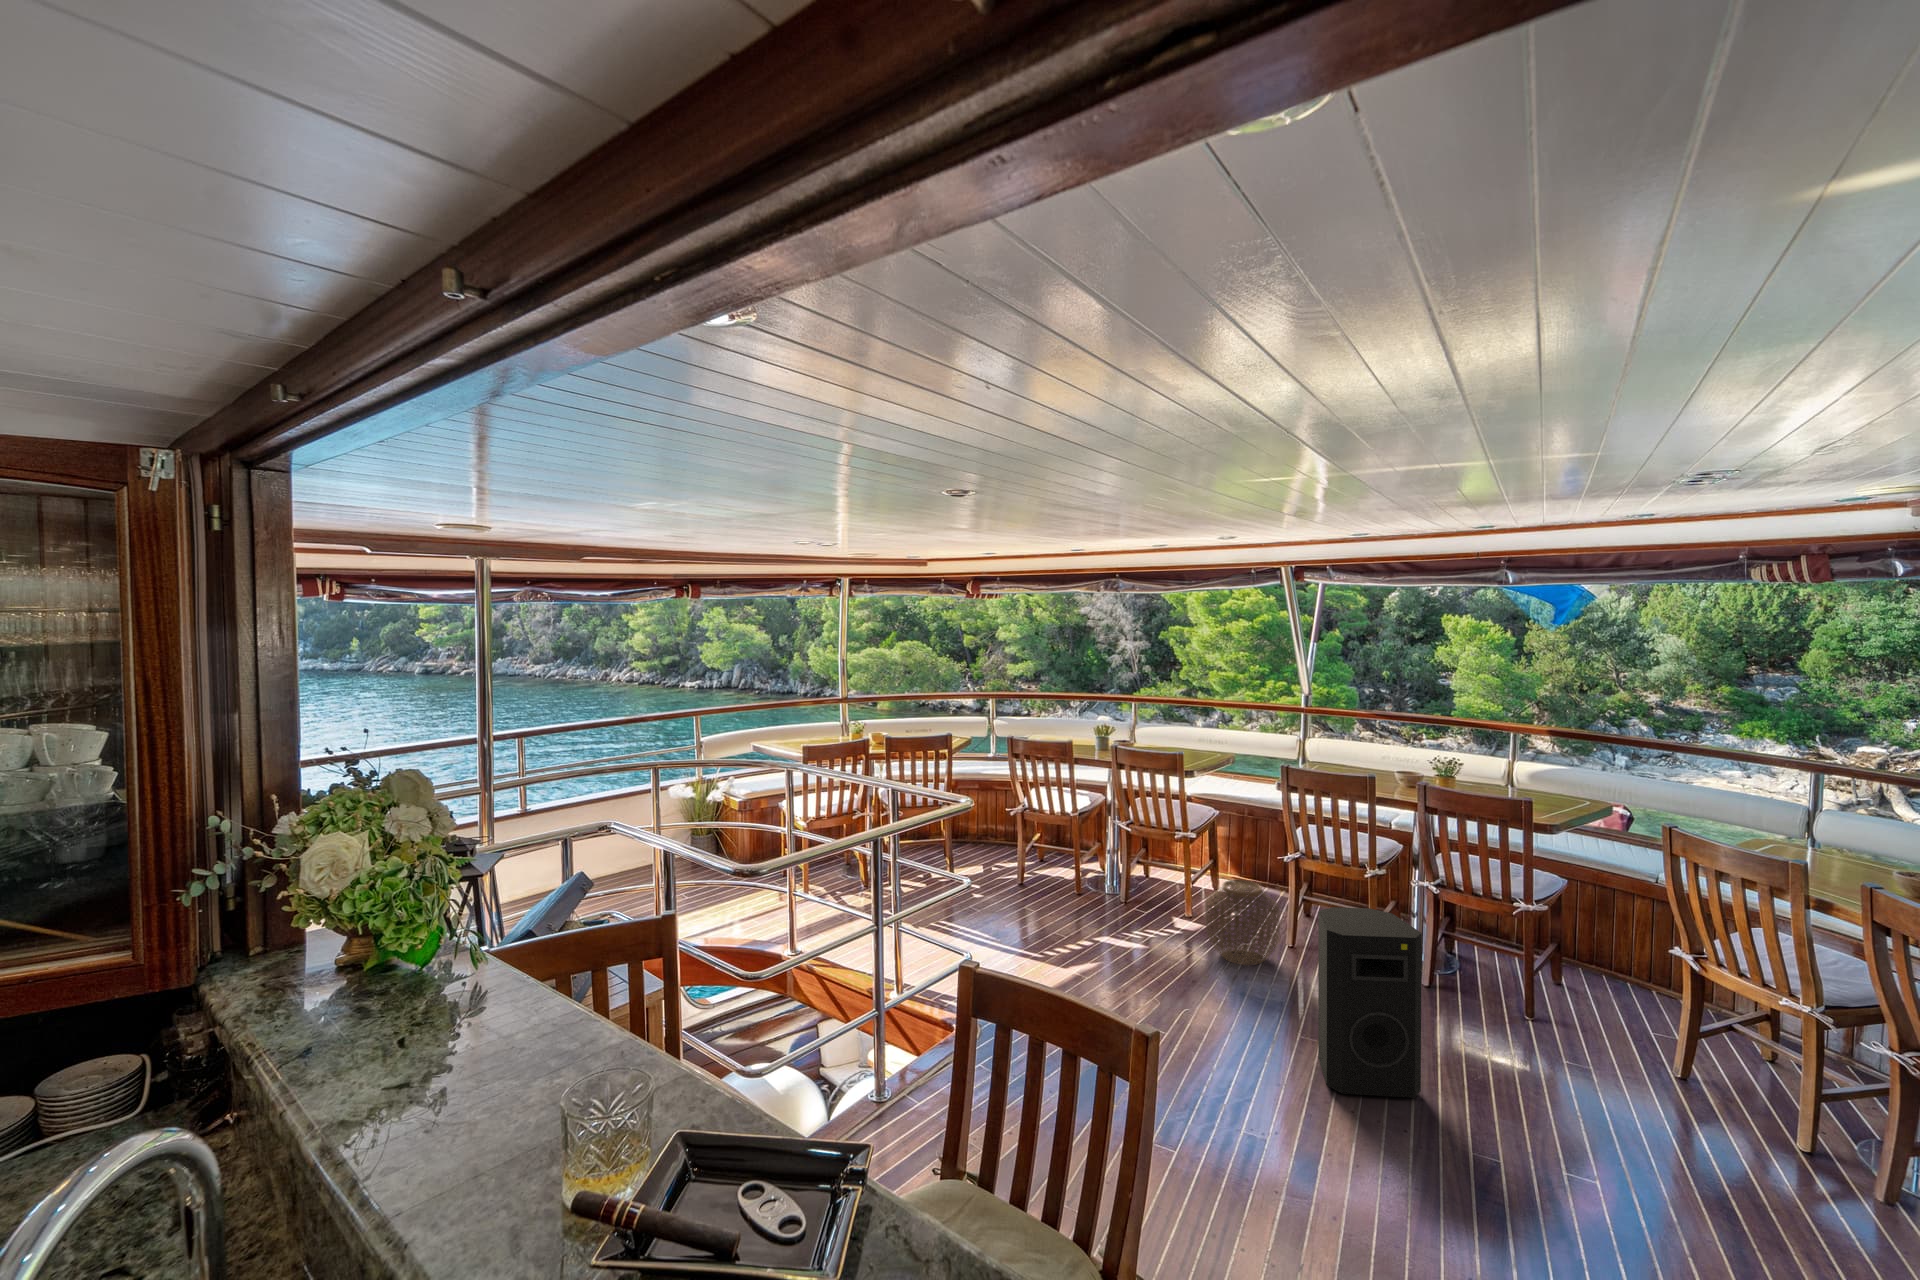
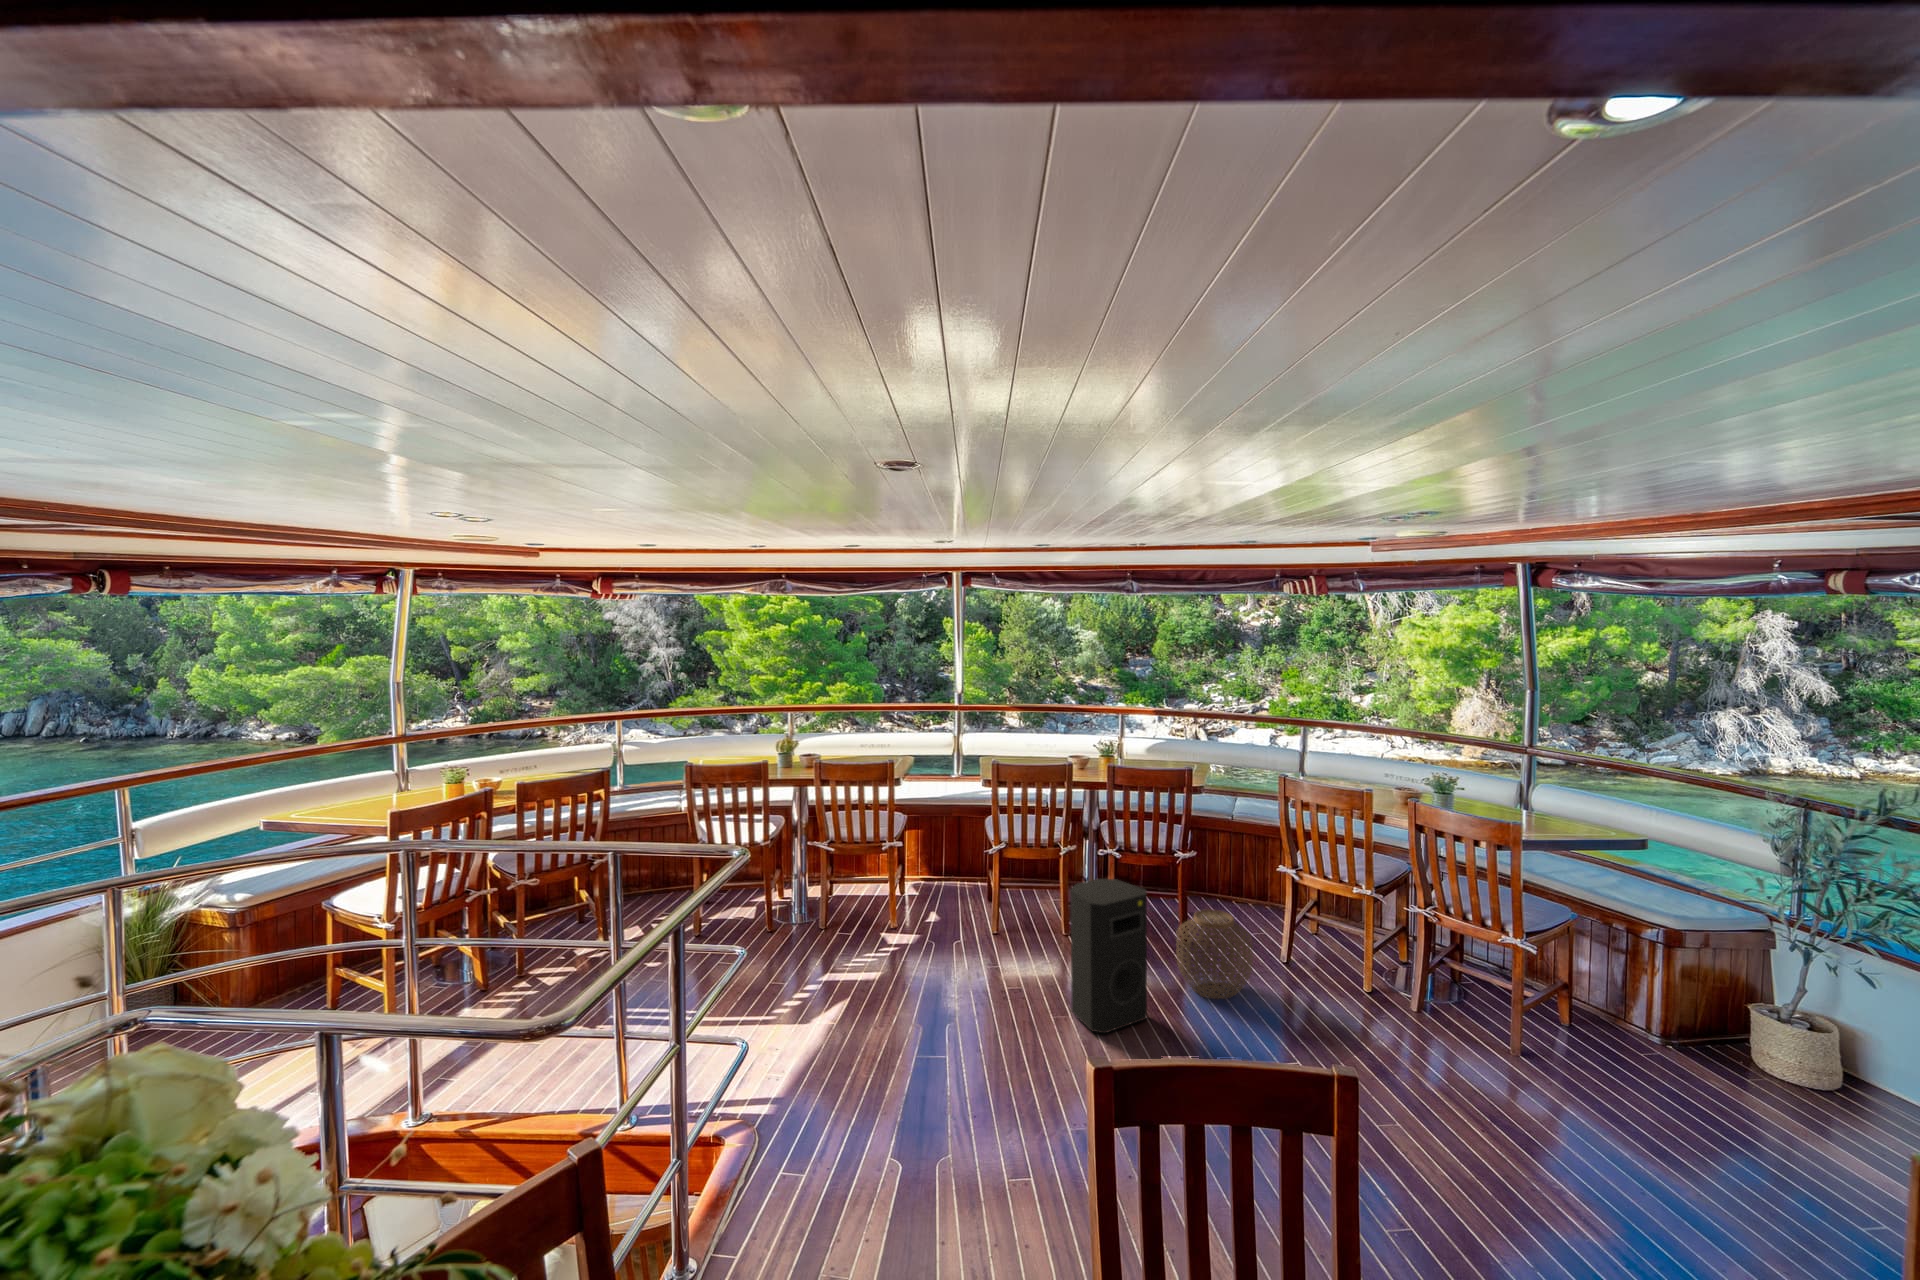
woven basket: present [1205,880,1280,965] -> present [1176,909,1252,999]

